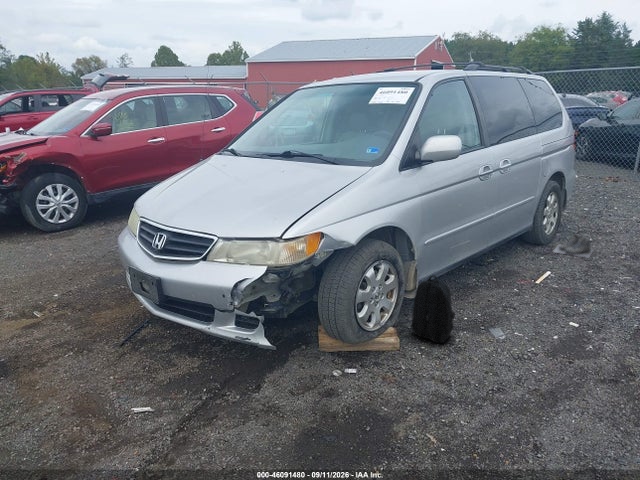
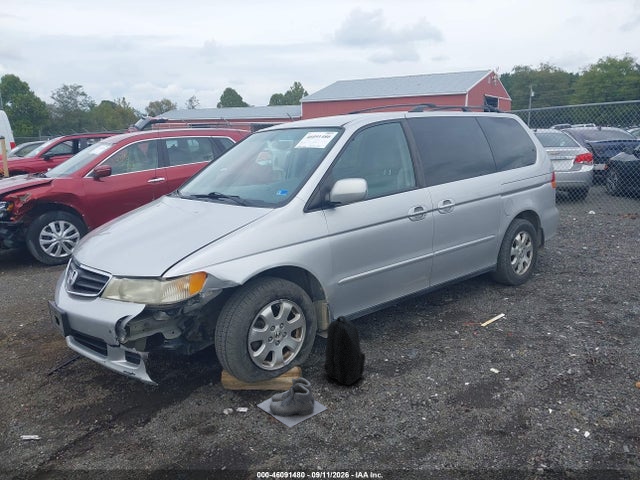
boots: present [553,234,593,258] -> present [257,378,327,428]

